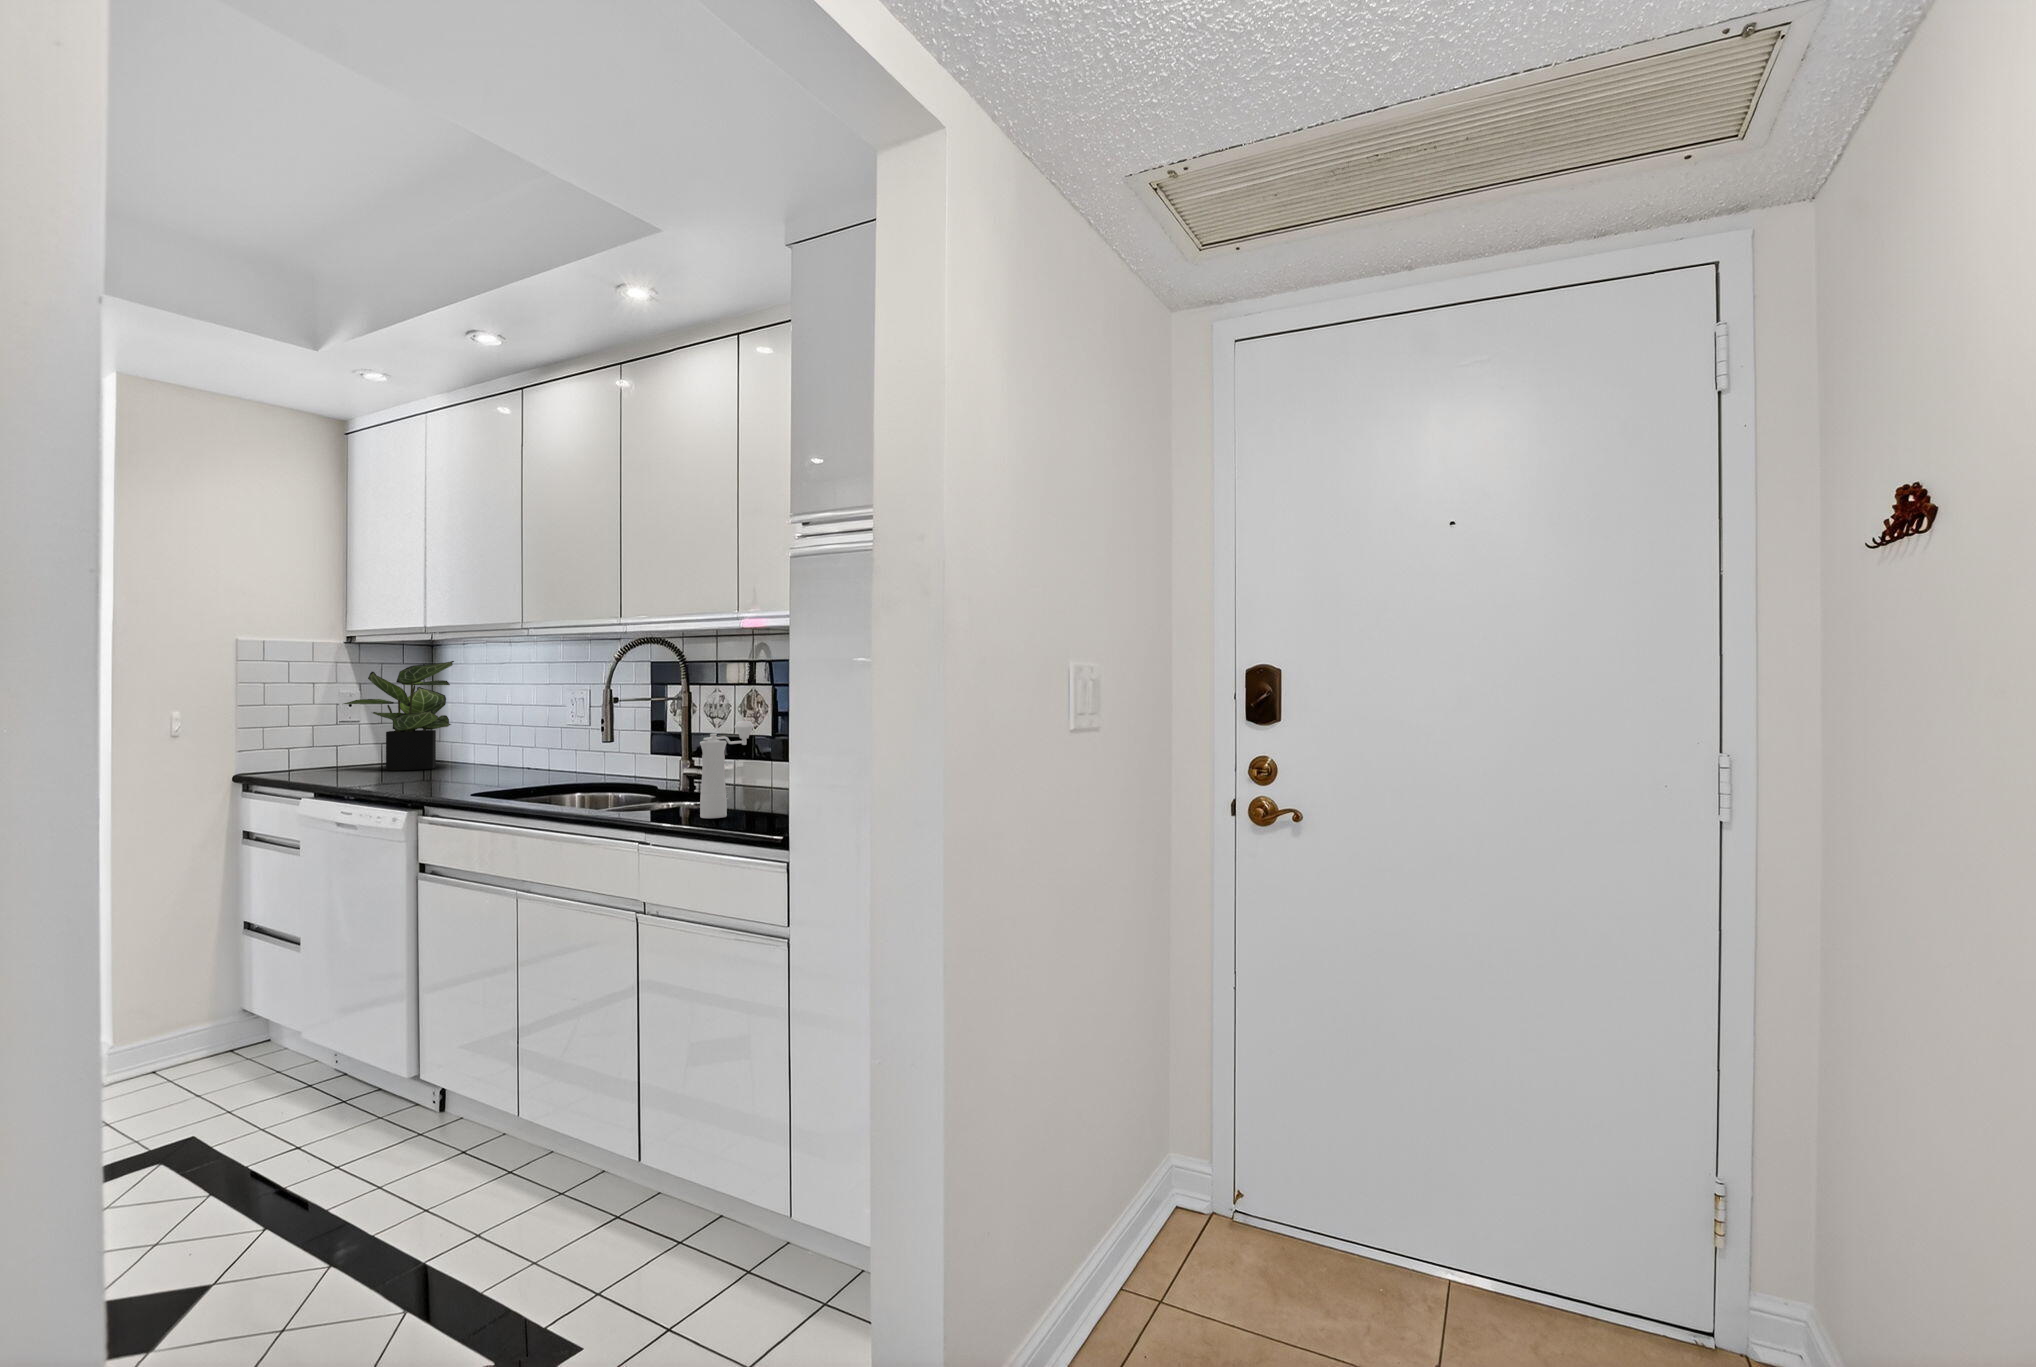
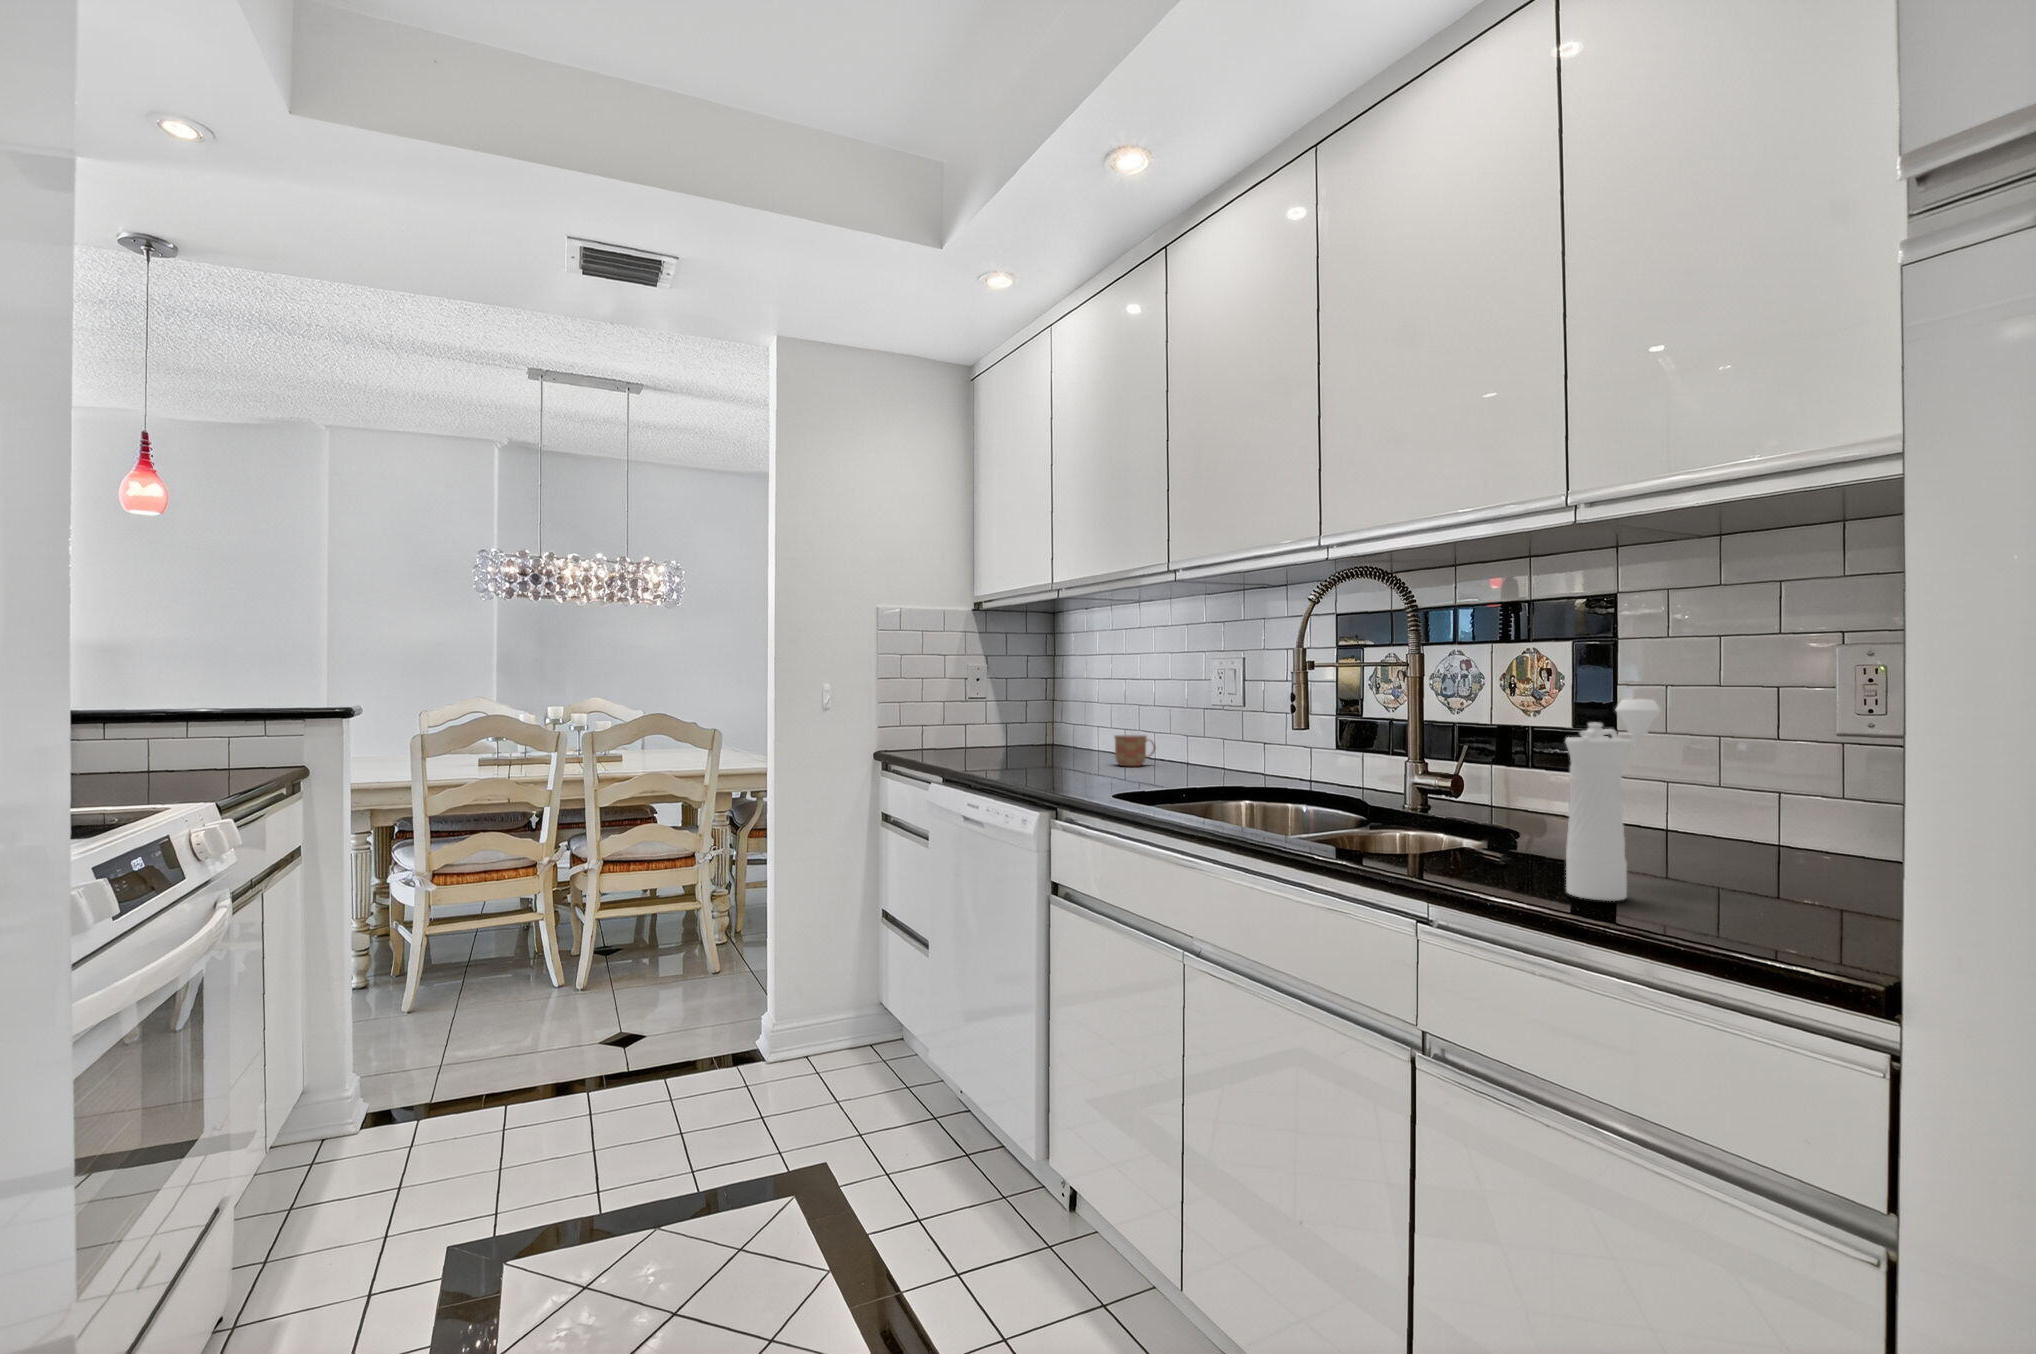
potted plant: present [344,661,454,770] -> none [966,626,1082,756]
mug: none [482,749,520,774] -> present [1114,735,1156,766]

